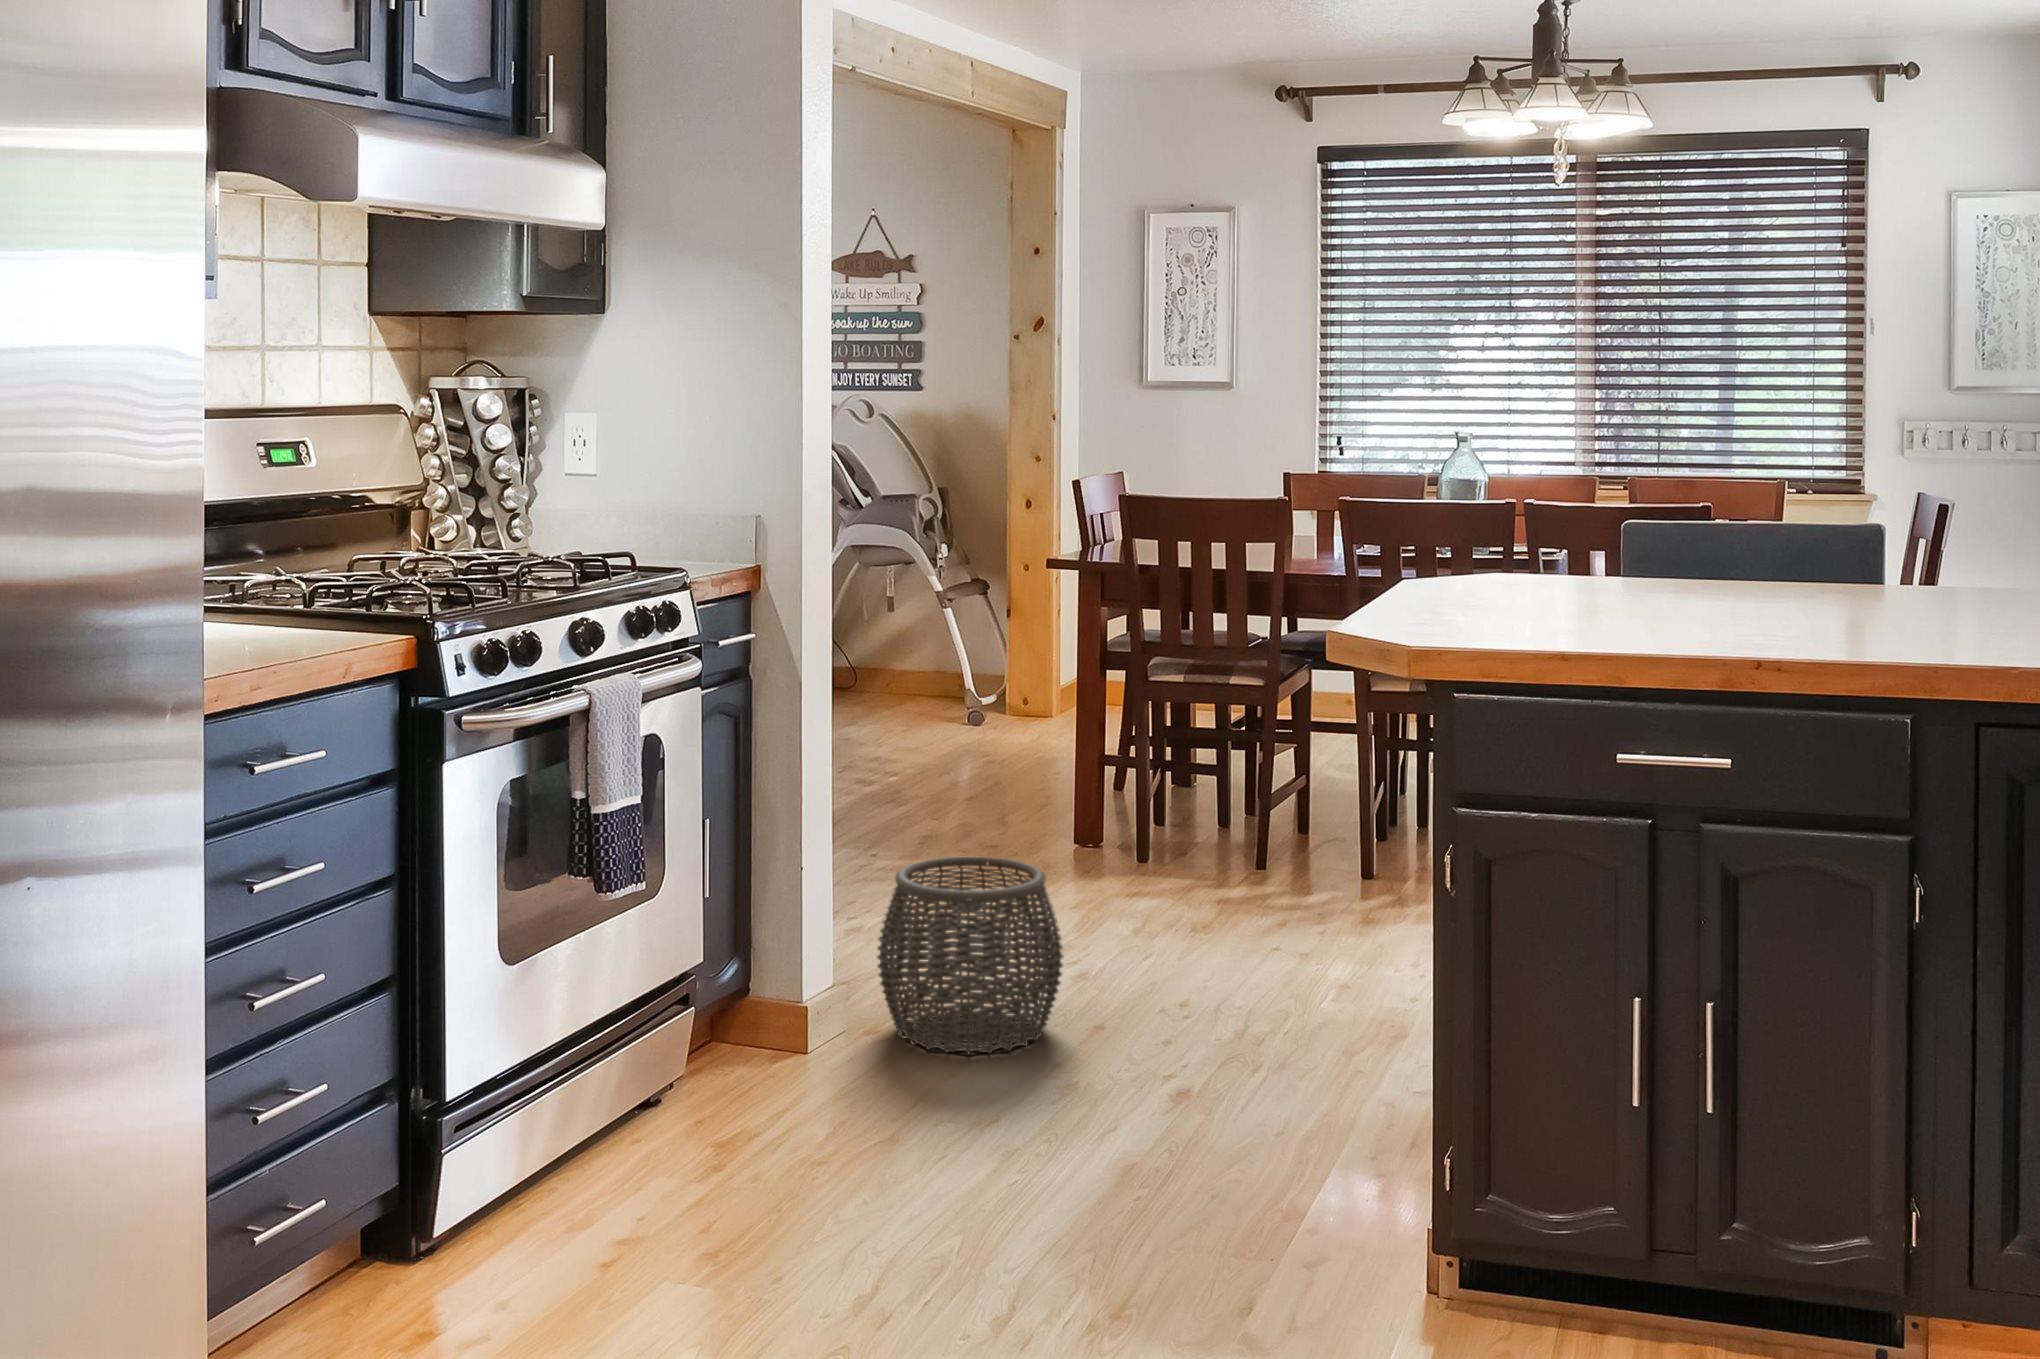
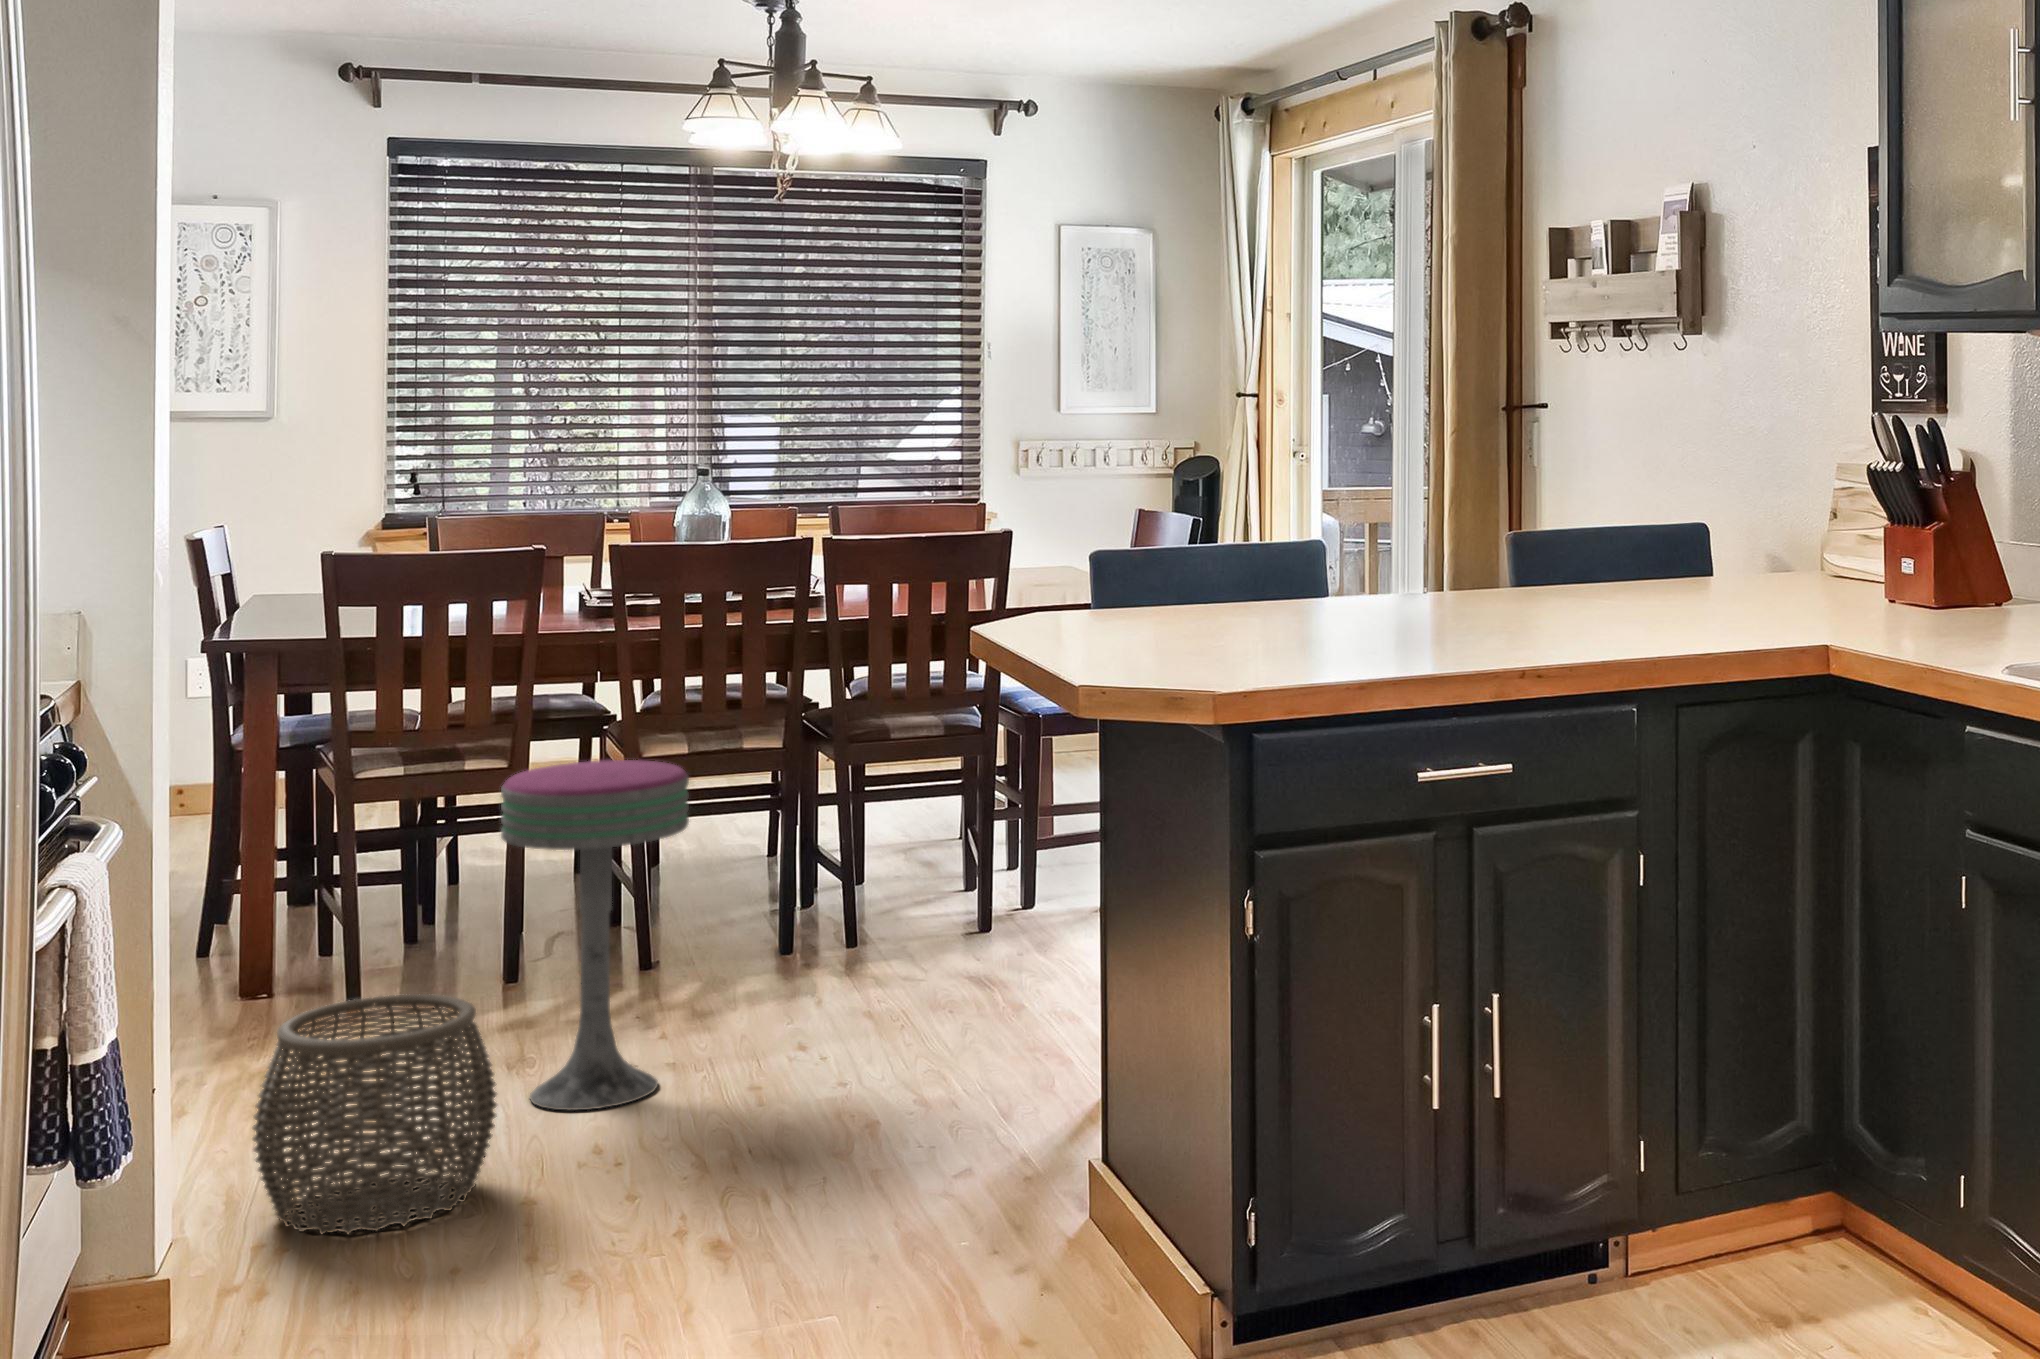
bar stool: none [1132,684,1290,997] -> present [501,760,689,1111]

